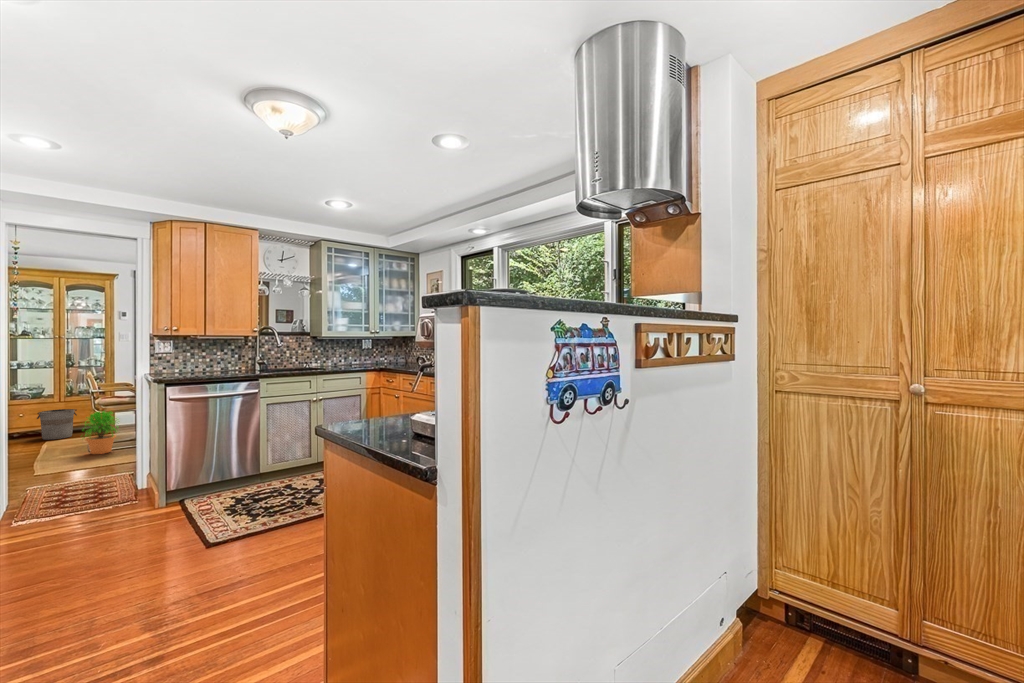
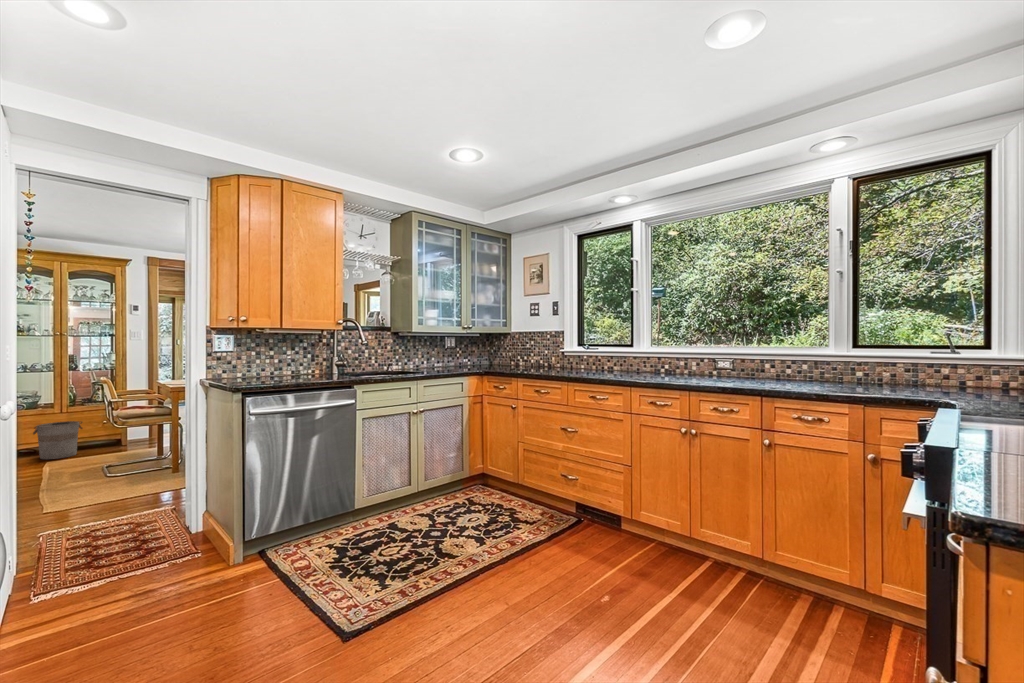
potted plant: present [82,411,118,454] -> none [93,423,147,480]

